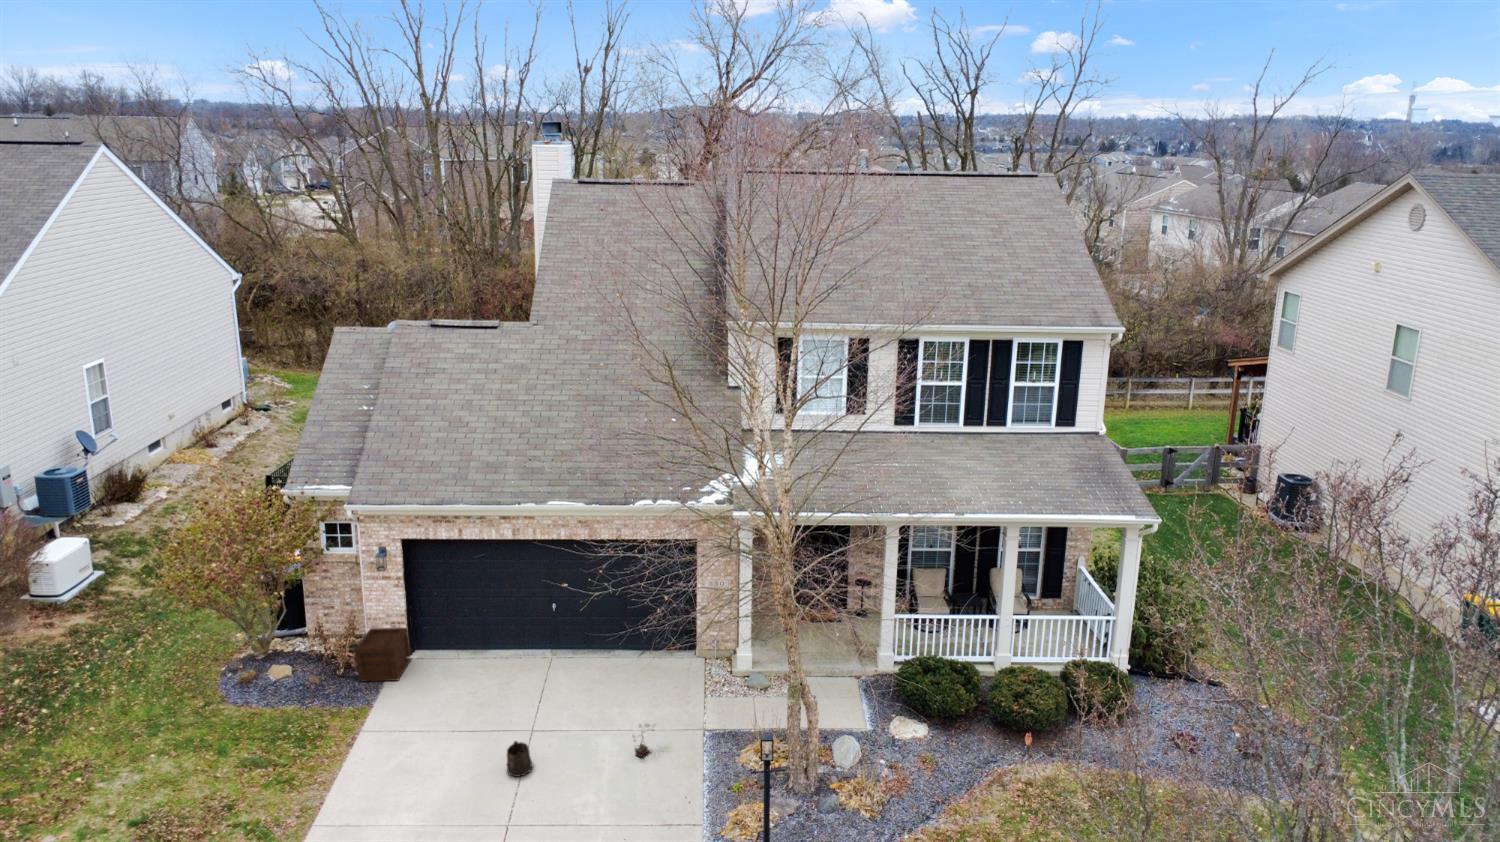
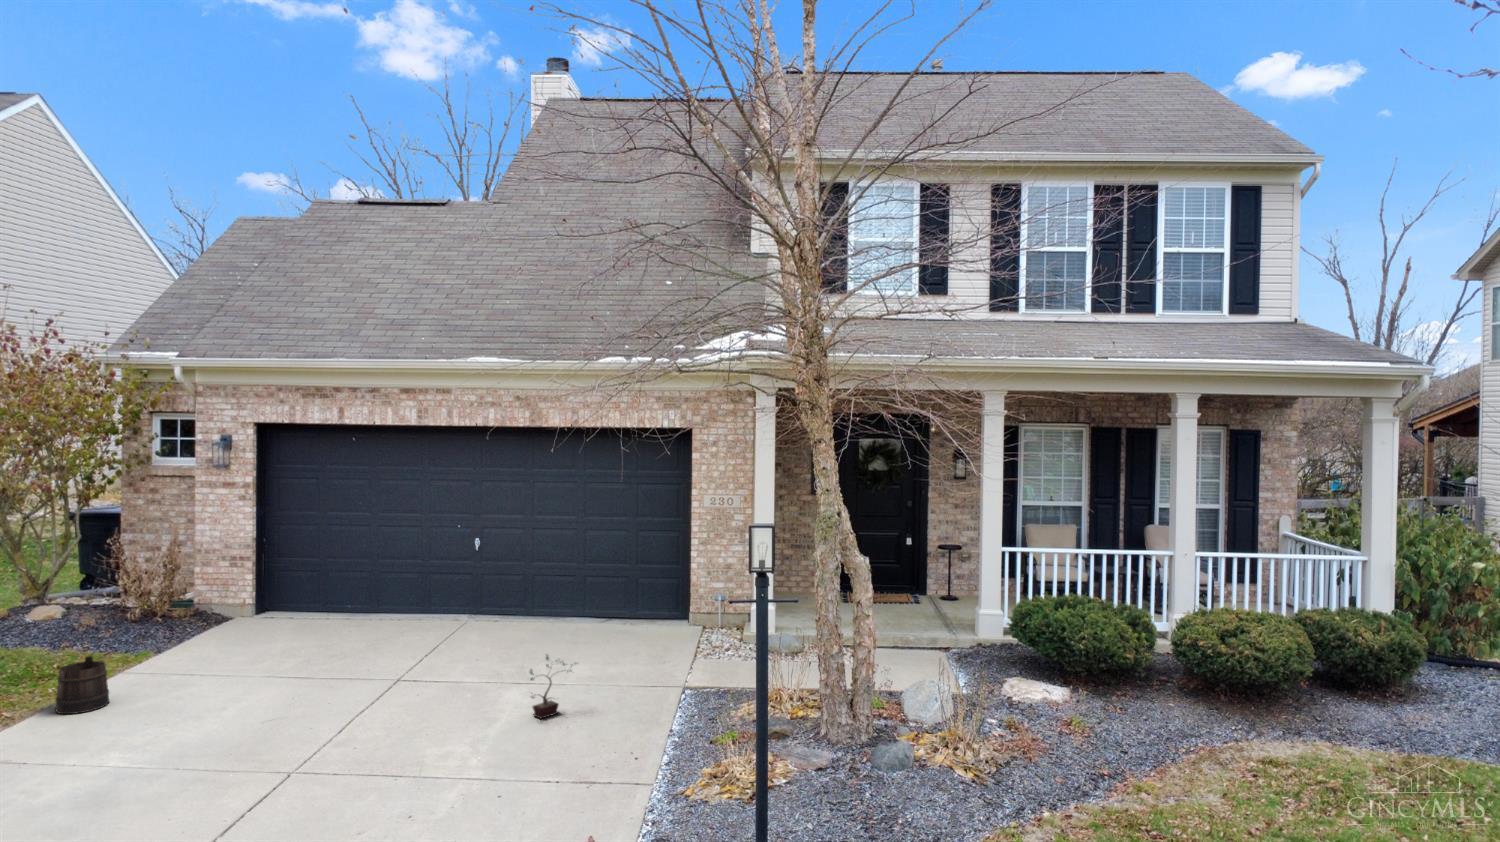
wooden crate: present [354,628,411,681] -> none [145,562,243,634]
bucket: present [507,741,532,777] -> present [55,656,109,714]

